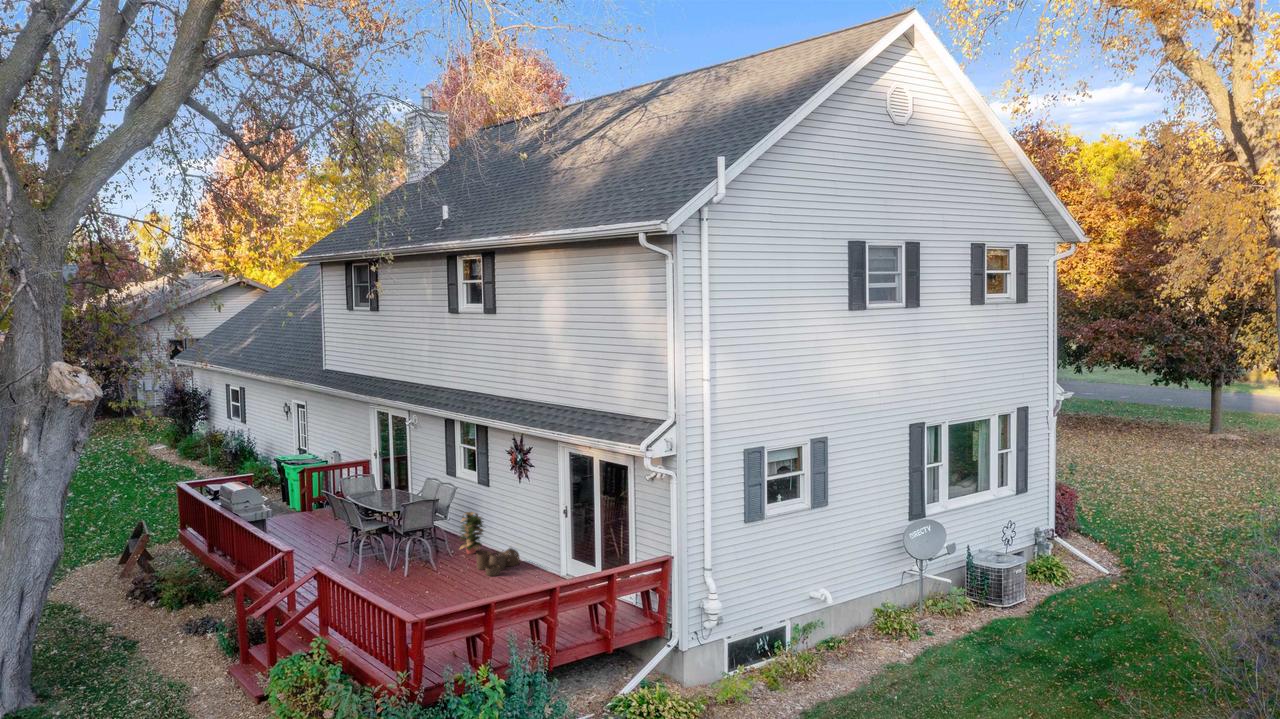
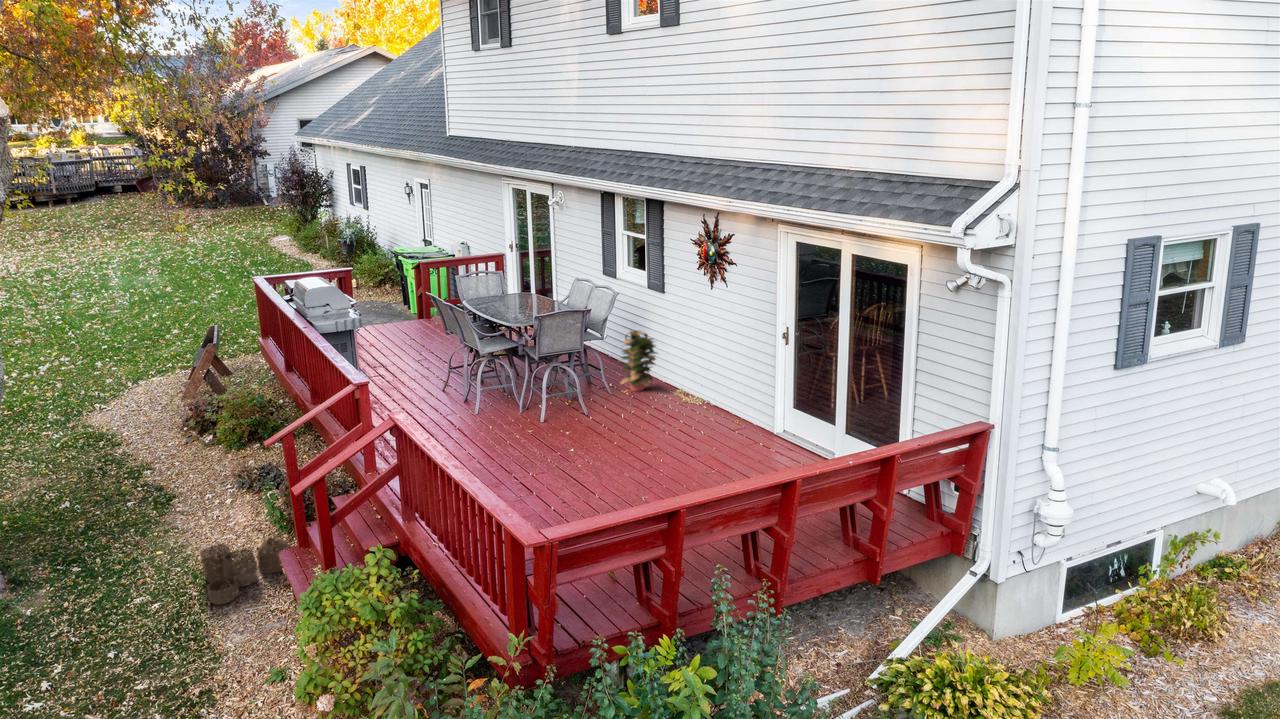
woven basket: present [476,548,519,576] -> present [200,537,289,604]

